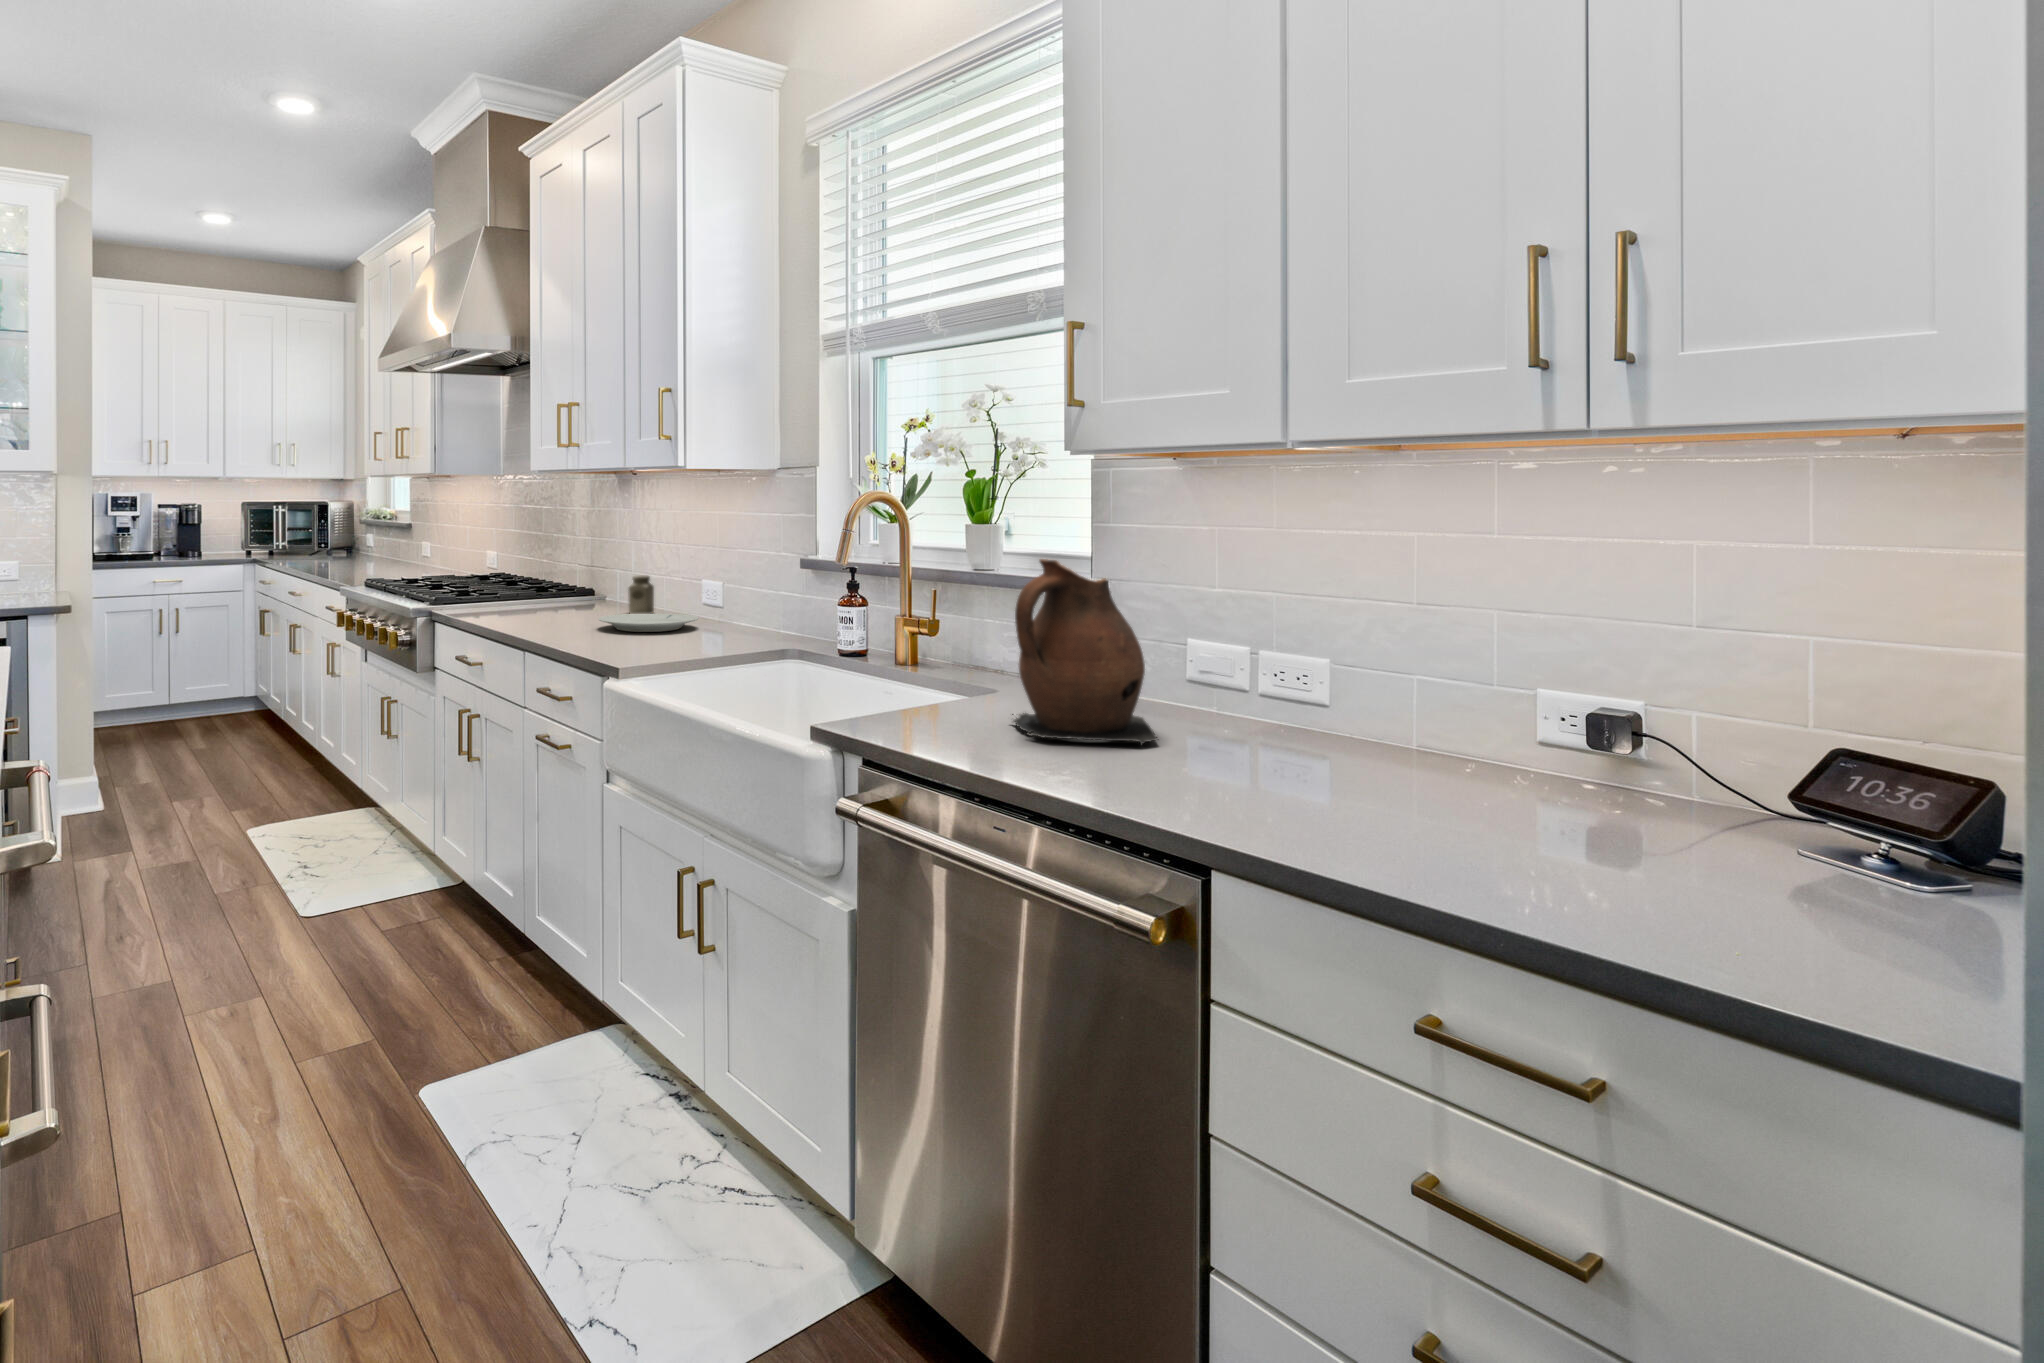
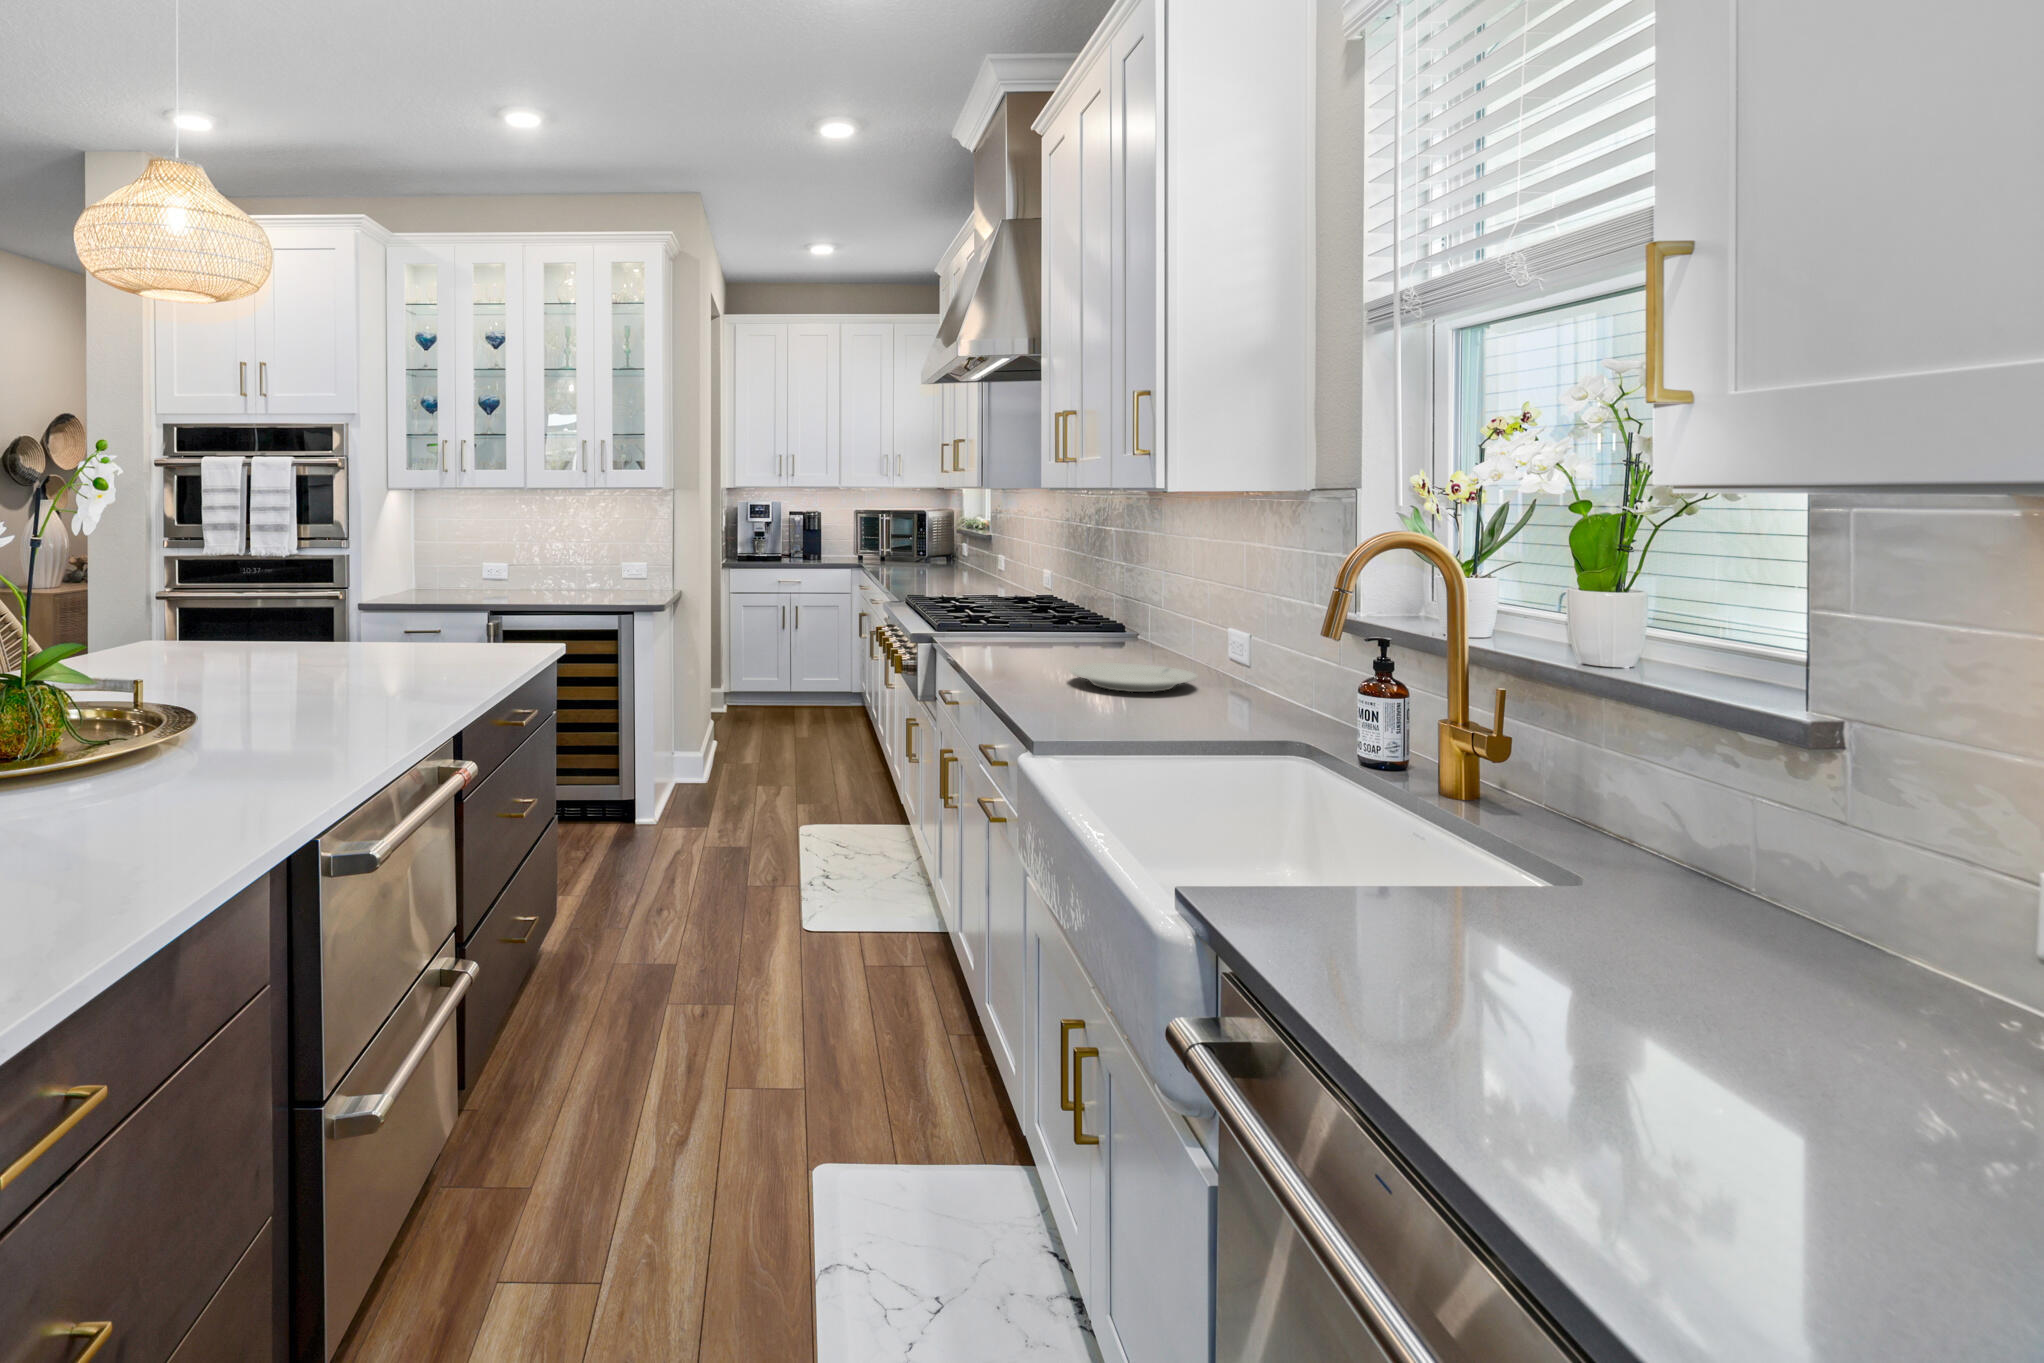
ceramic pitcher: present [1012,559,1157,745] -> none [1544,697,1919,1145]
salt shaker: present [628,575,654,614] -> none [1132,613,1166,662]

